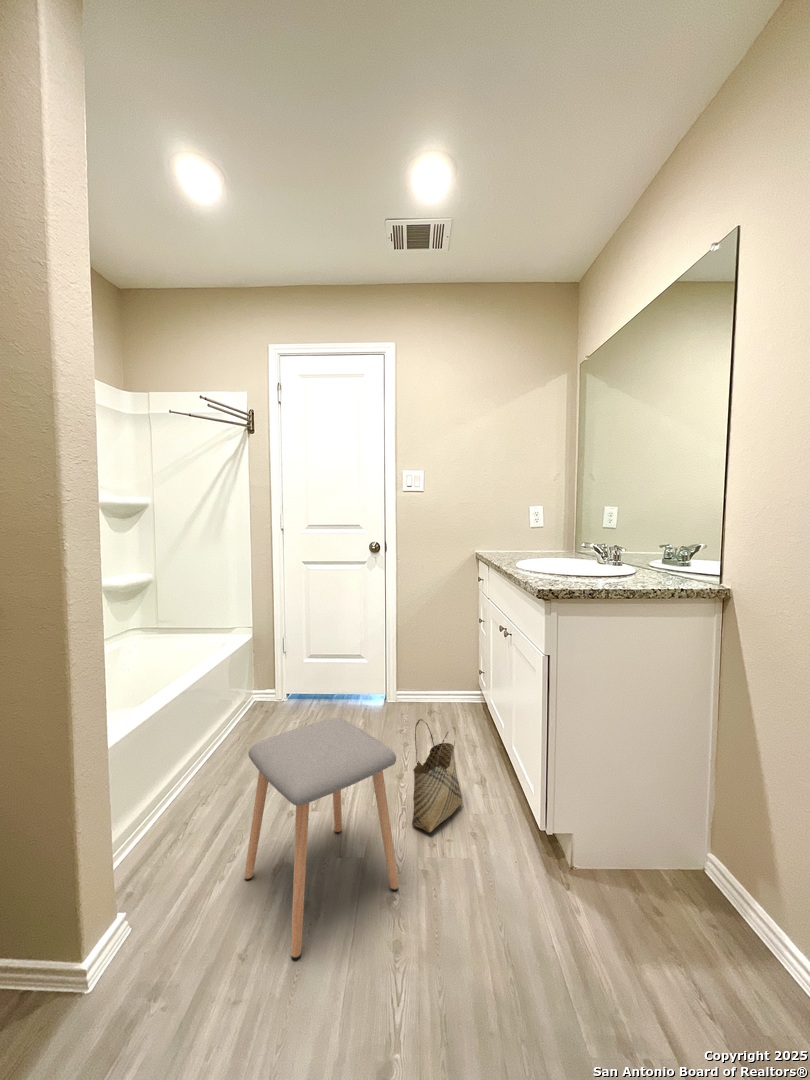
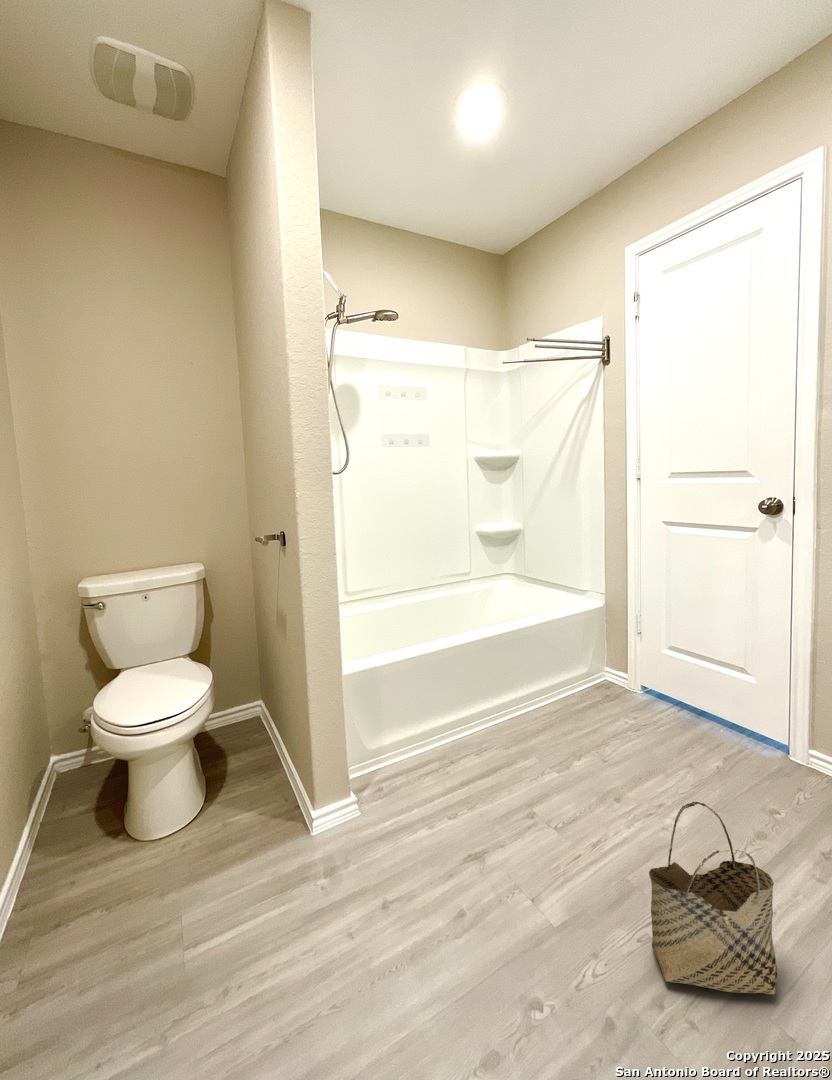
stool: present [244,718,399,959] -> none [403,719,562,1001]

